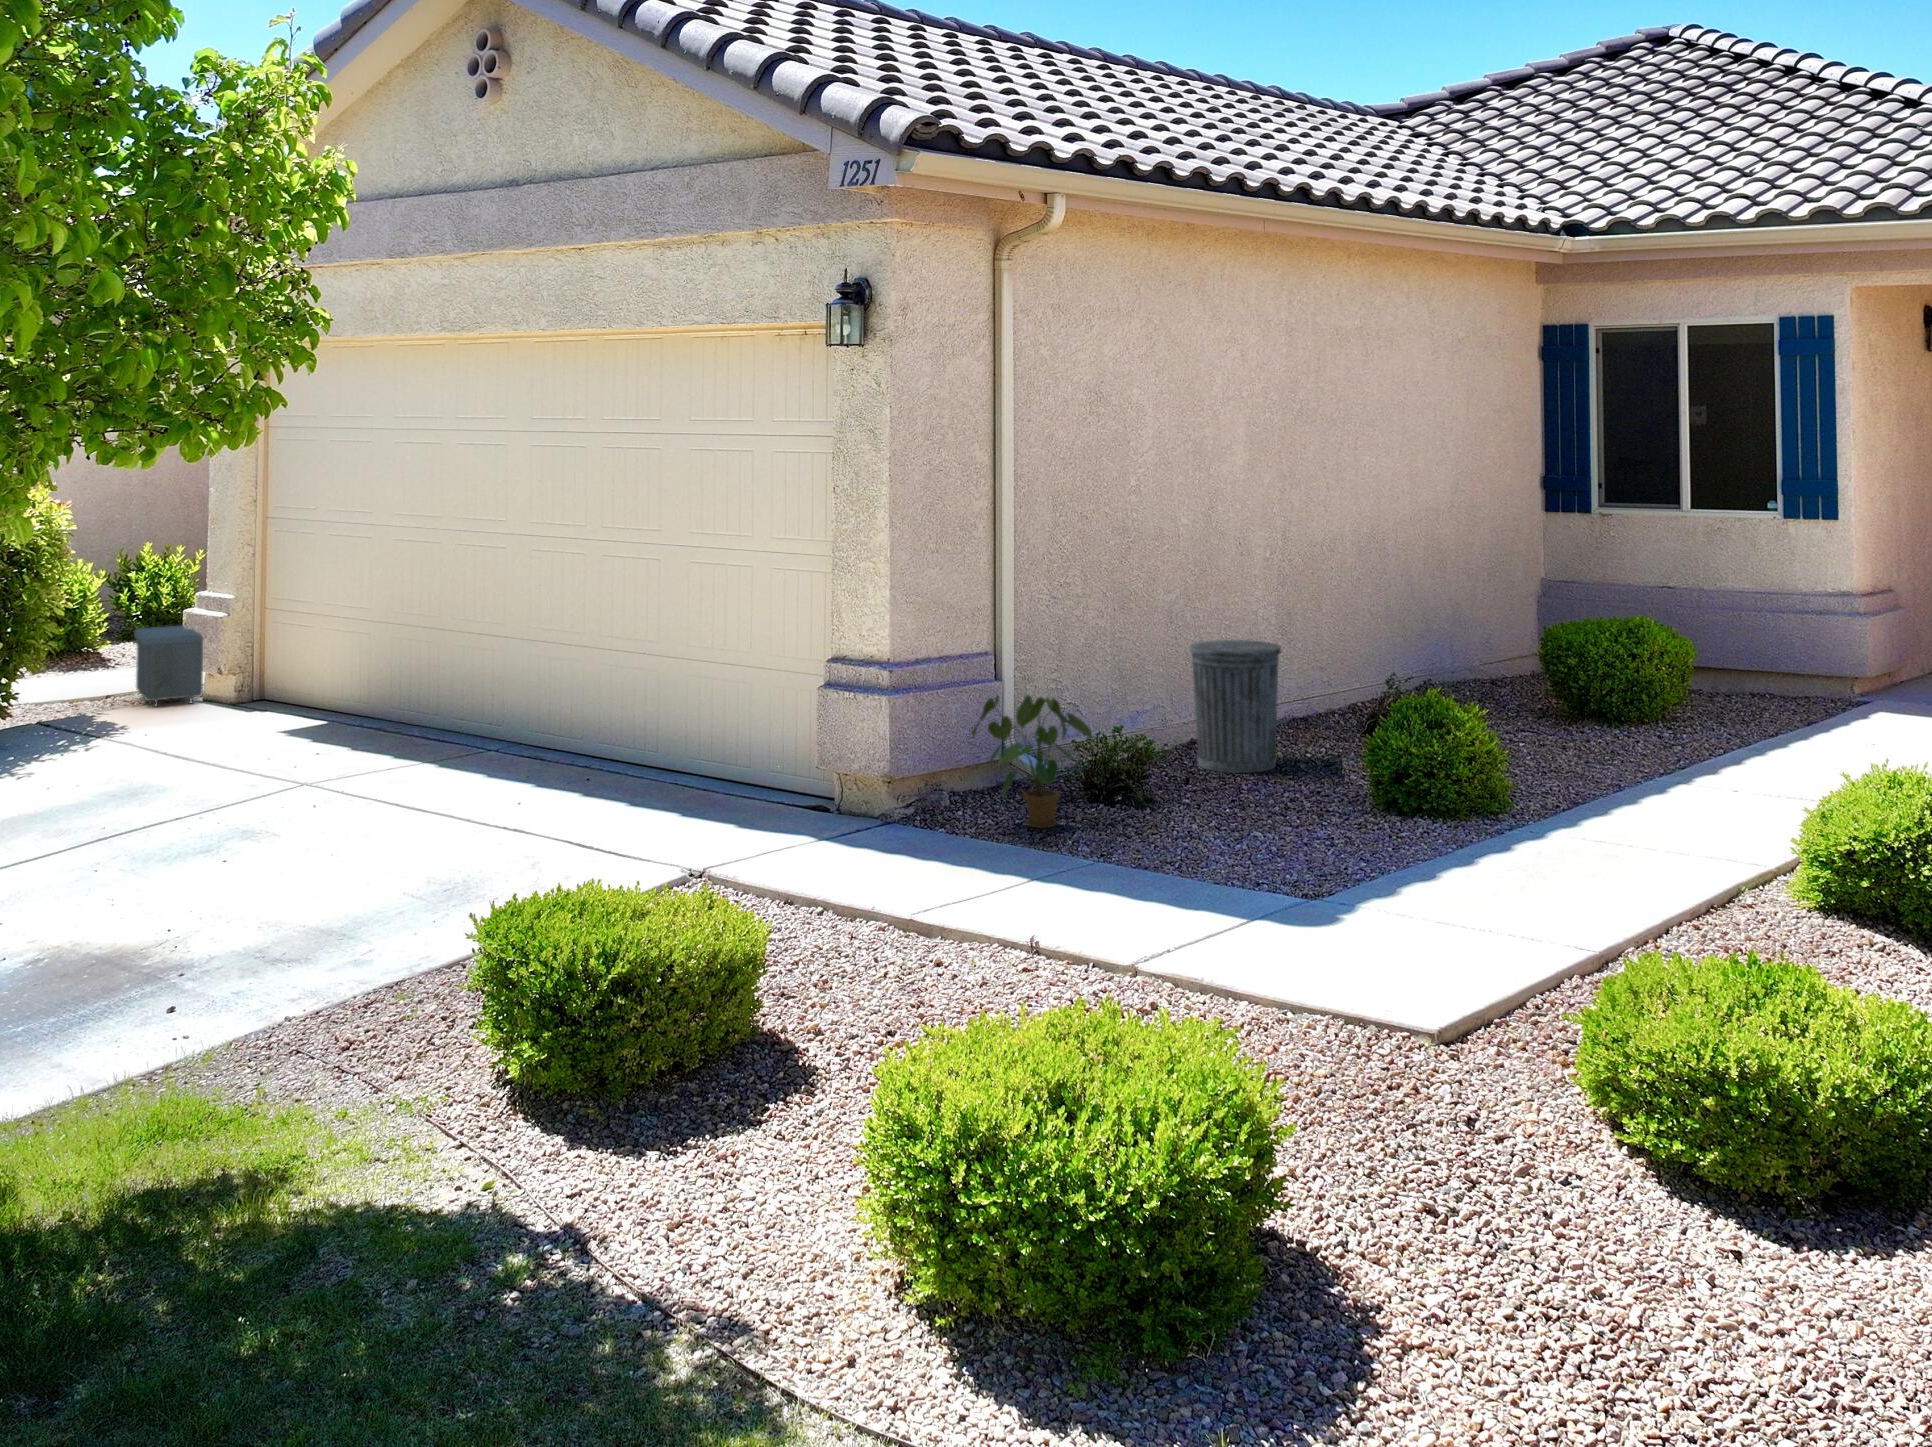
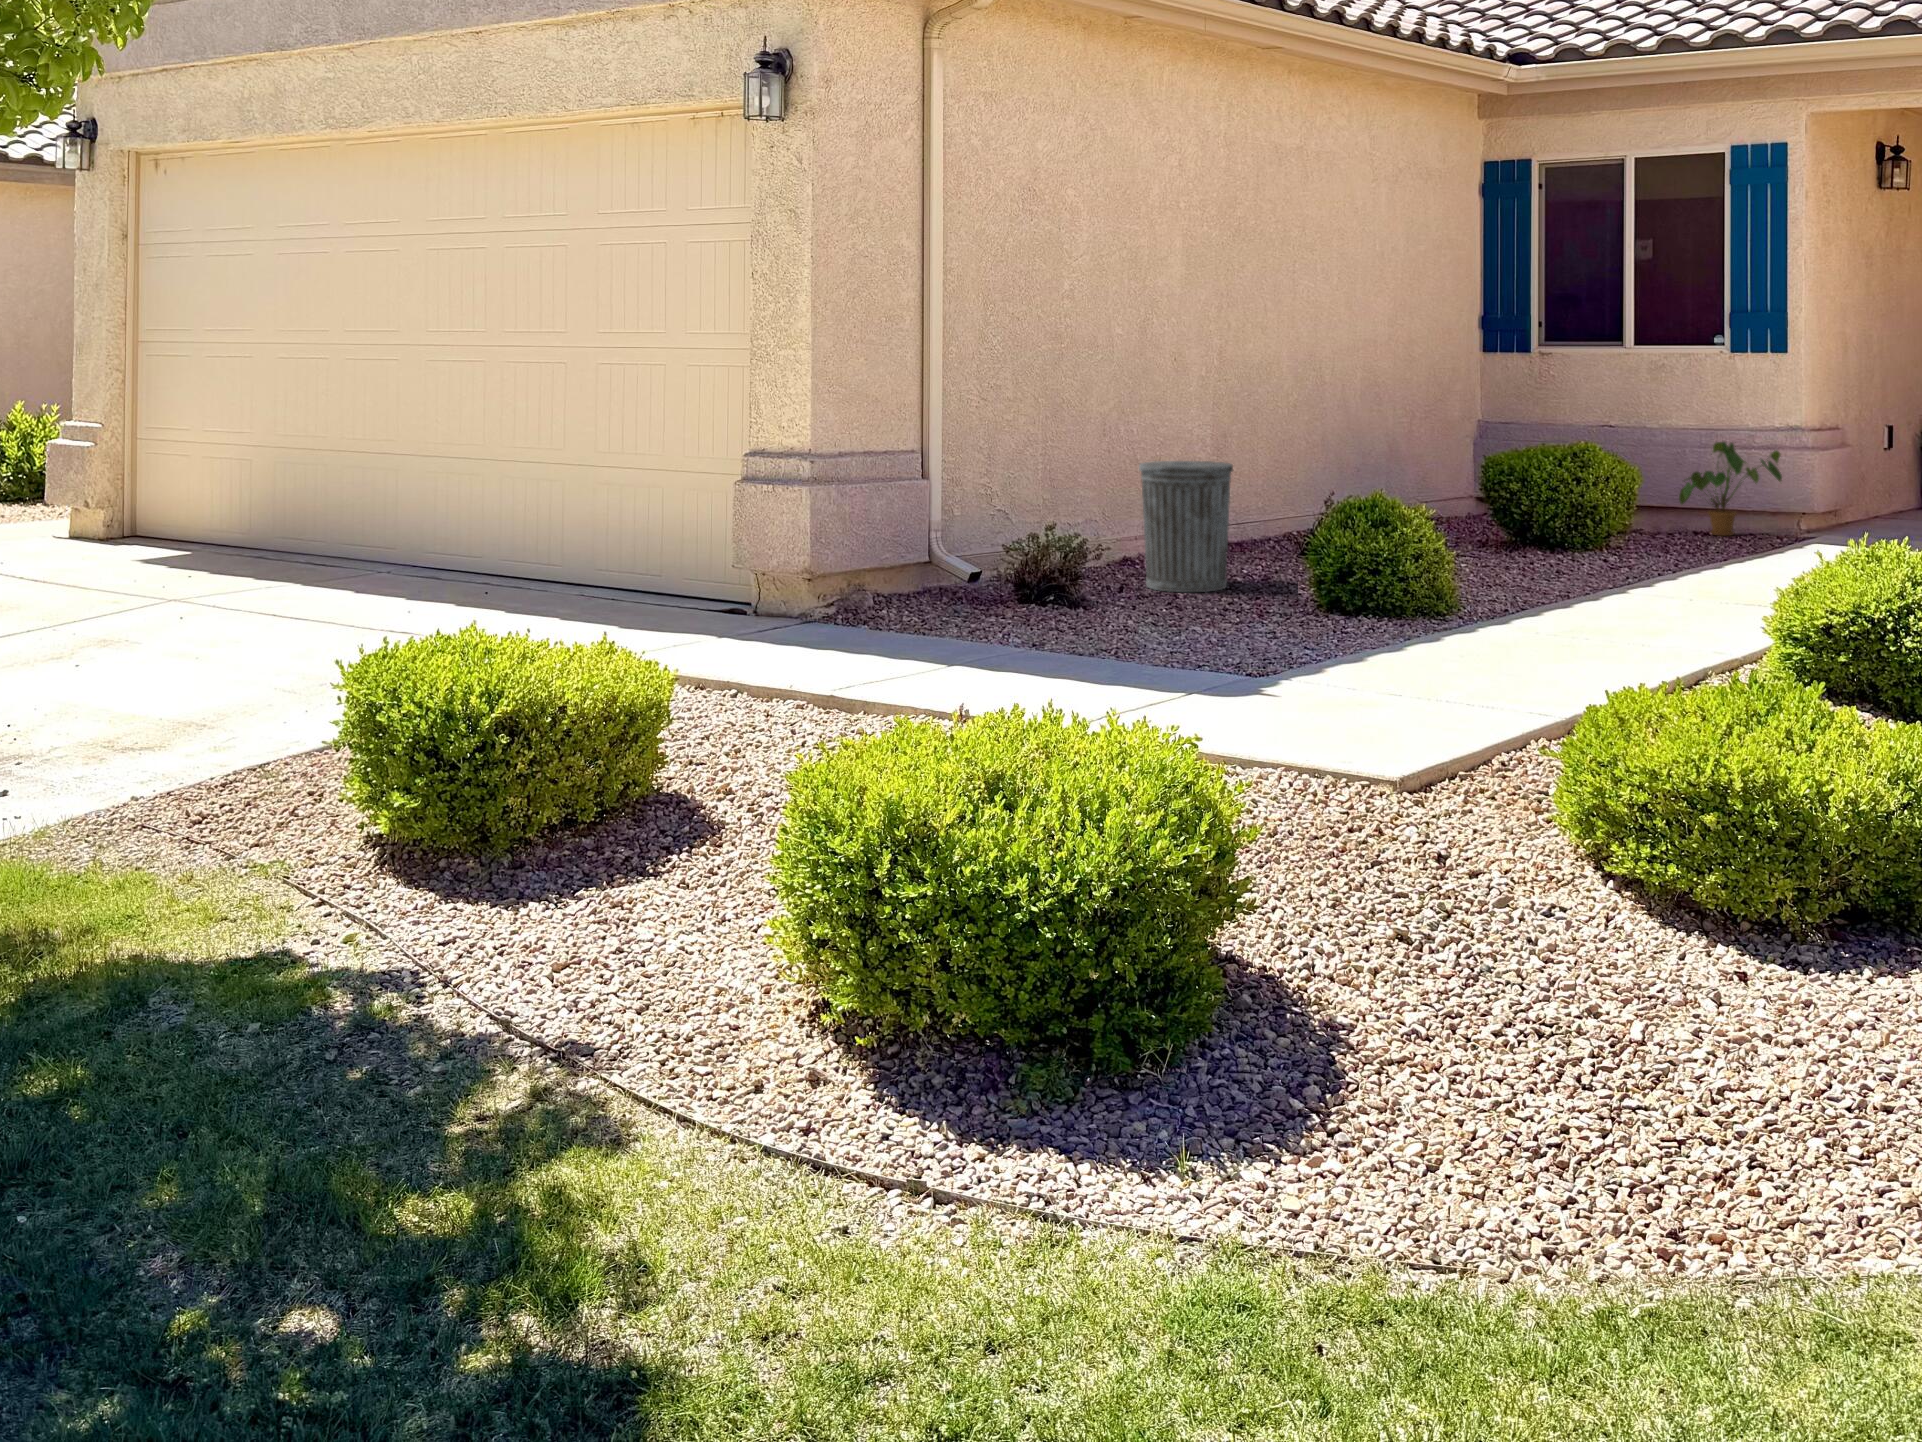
storage bench: present [134,626,203,707] -> none [27,466,101,548]
house plant: present [971,695,1093,828] -> present [1679,442,1782,536]

